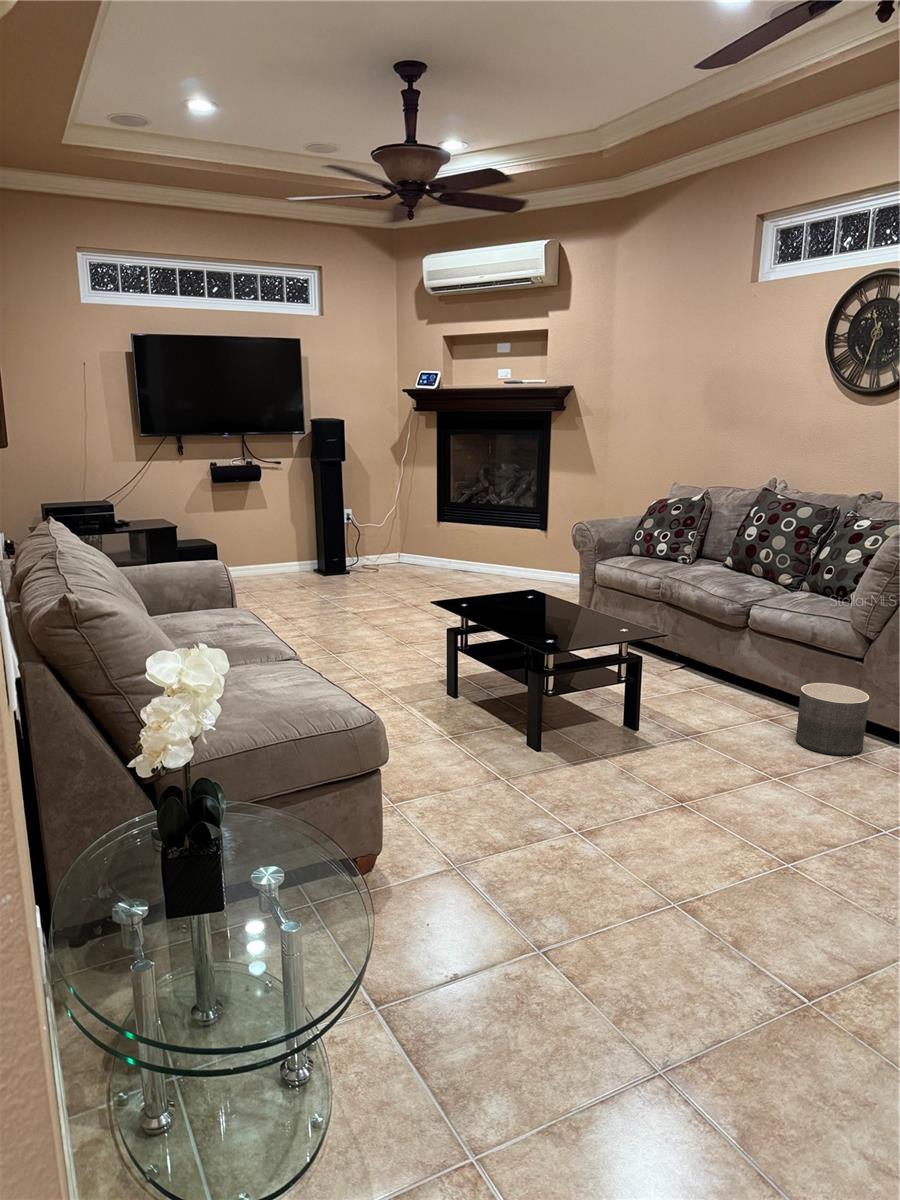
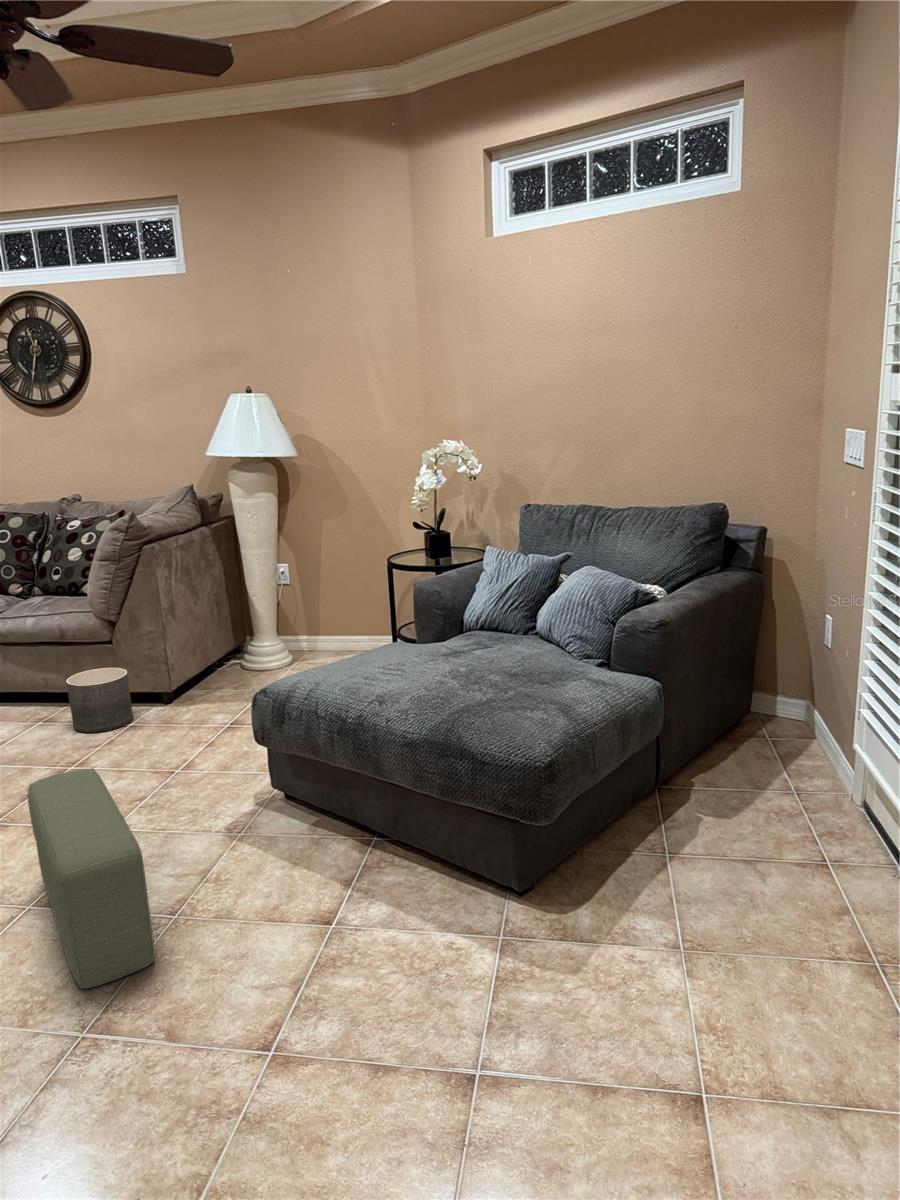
pouf: none [680,783,781,1041] -> present [28,768,155,989]

